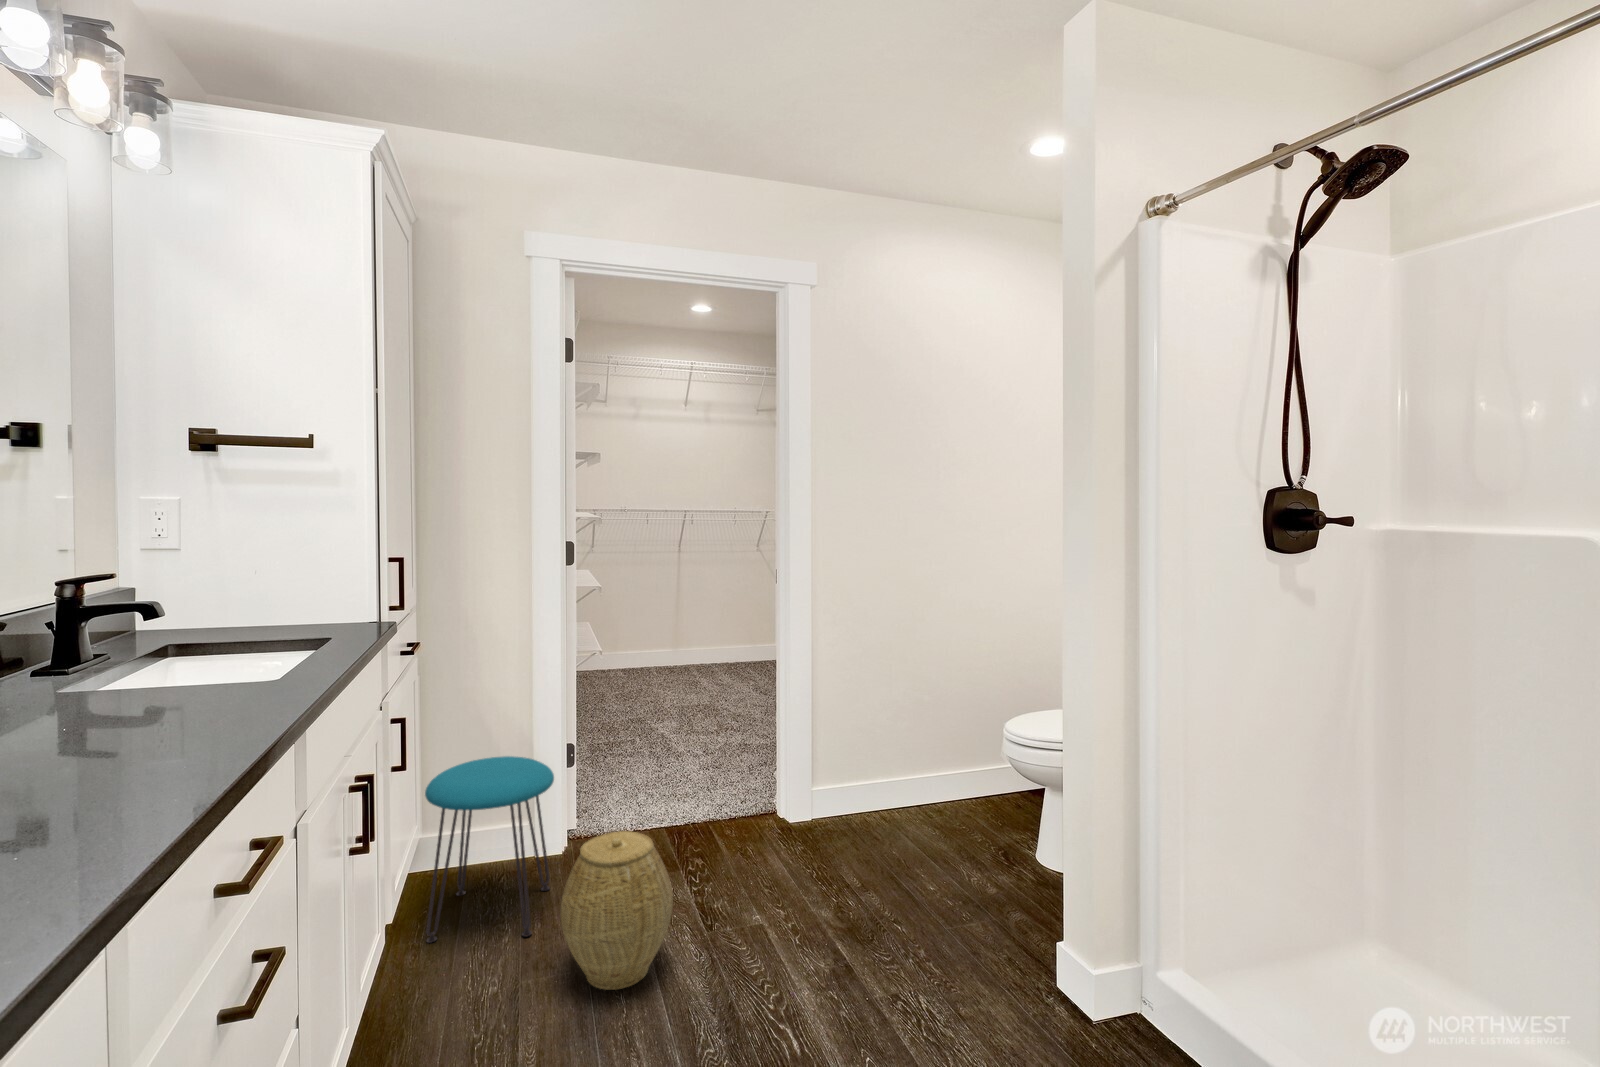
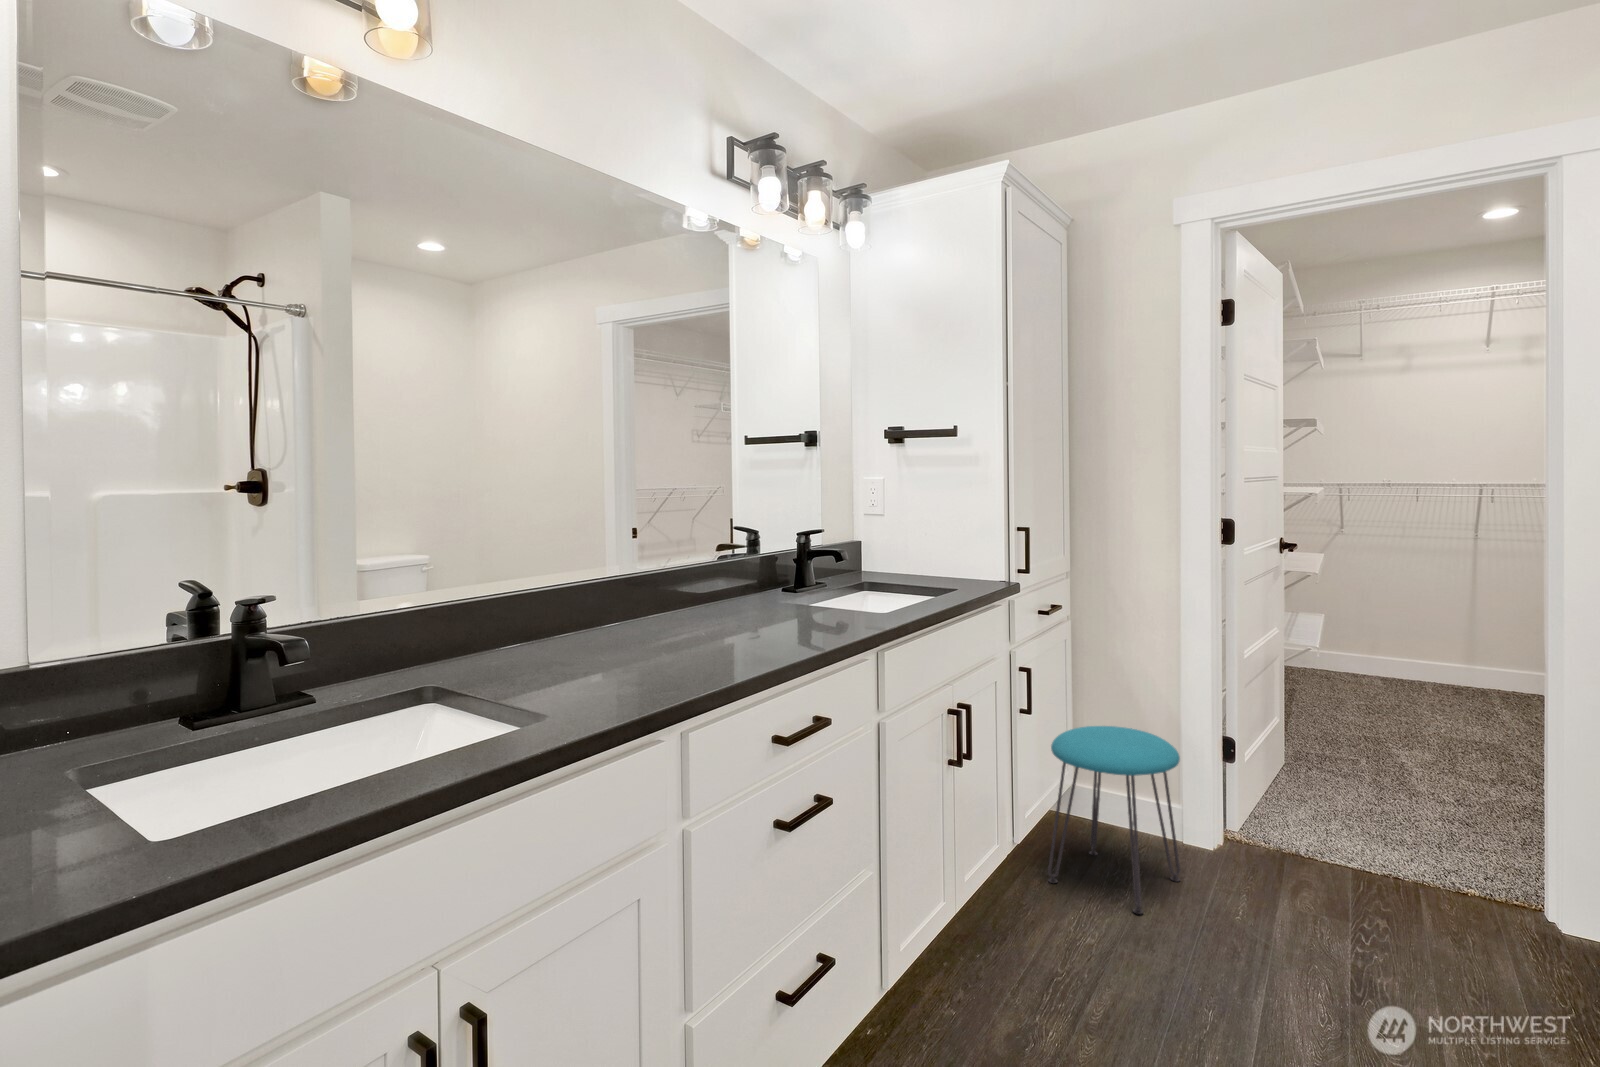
woven basket: present [561,831,673,990] -> none [1152,832,1289,1007]

